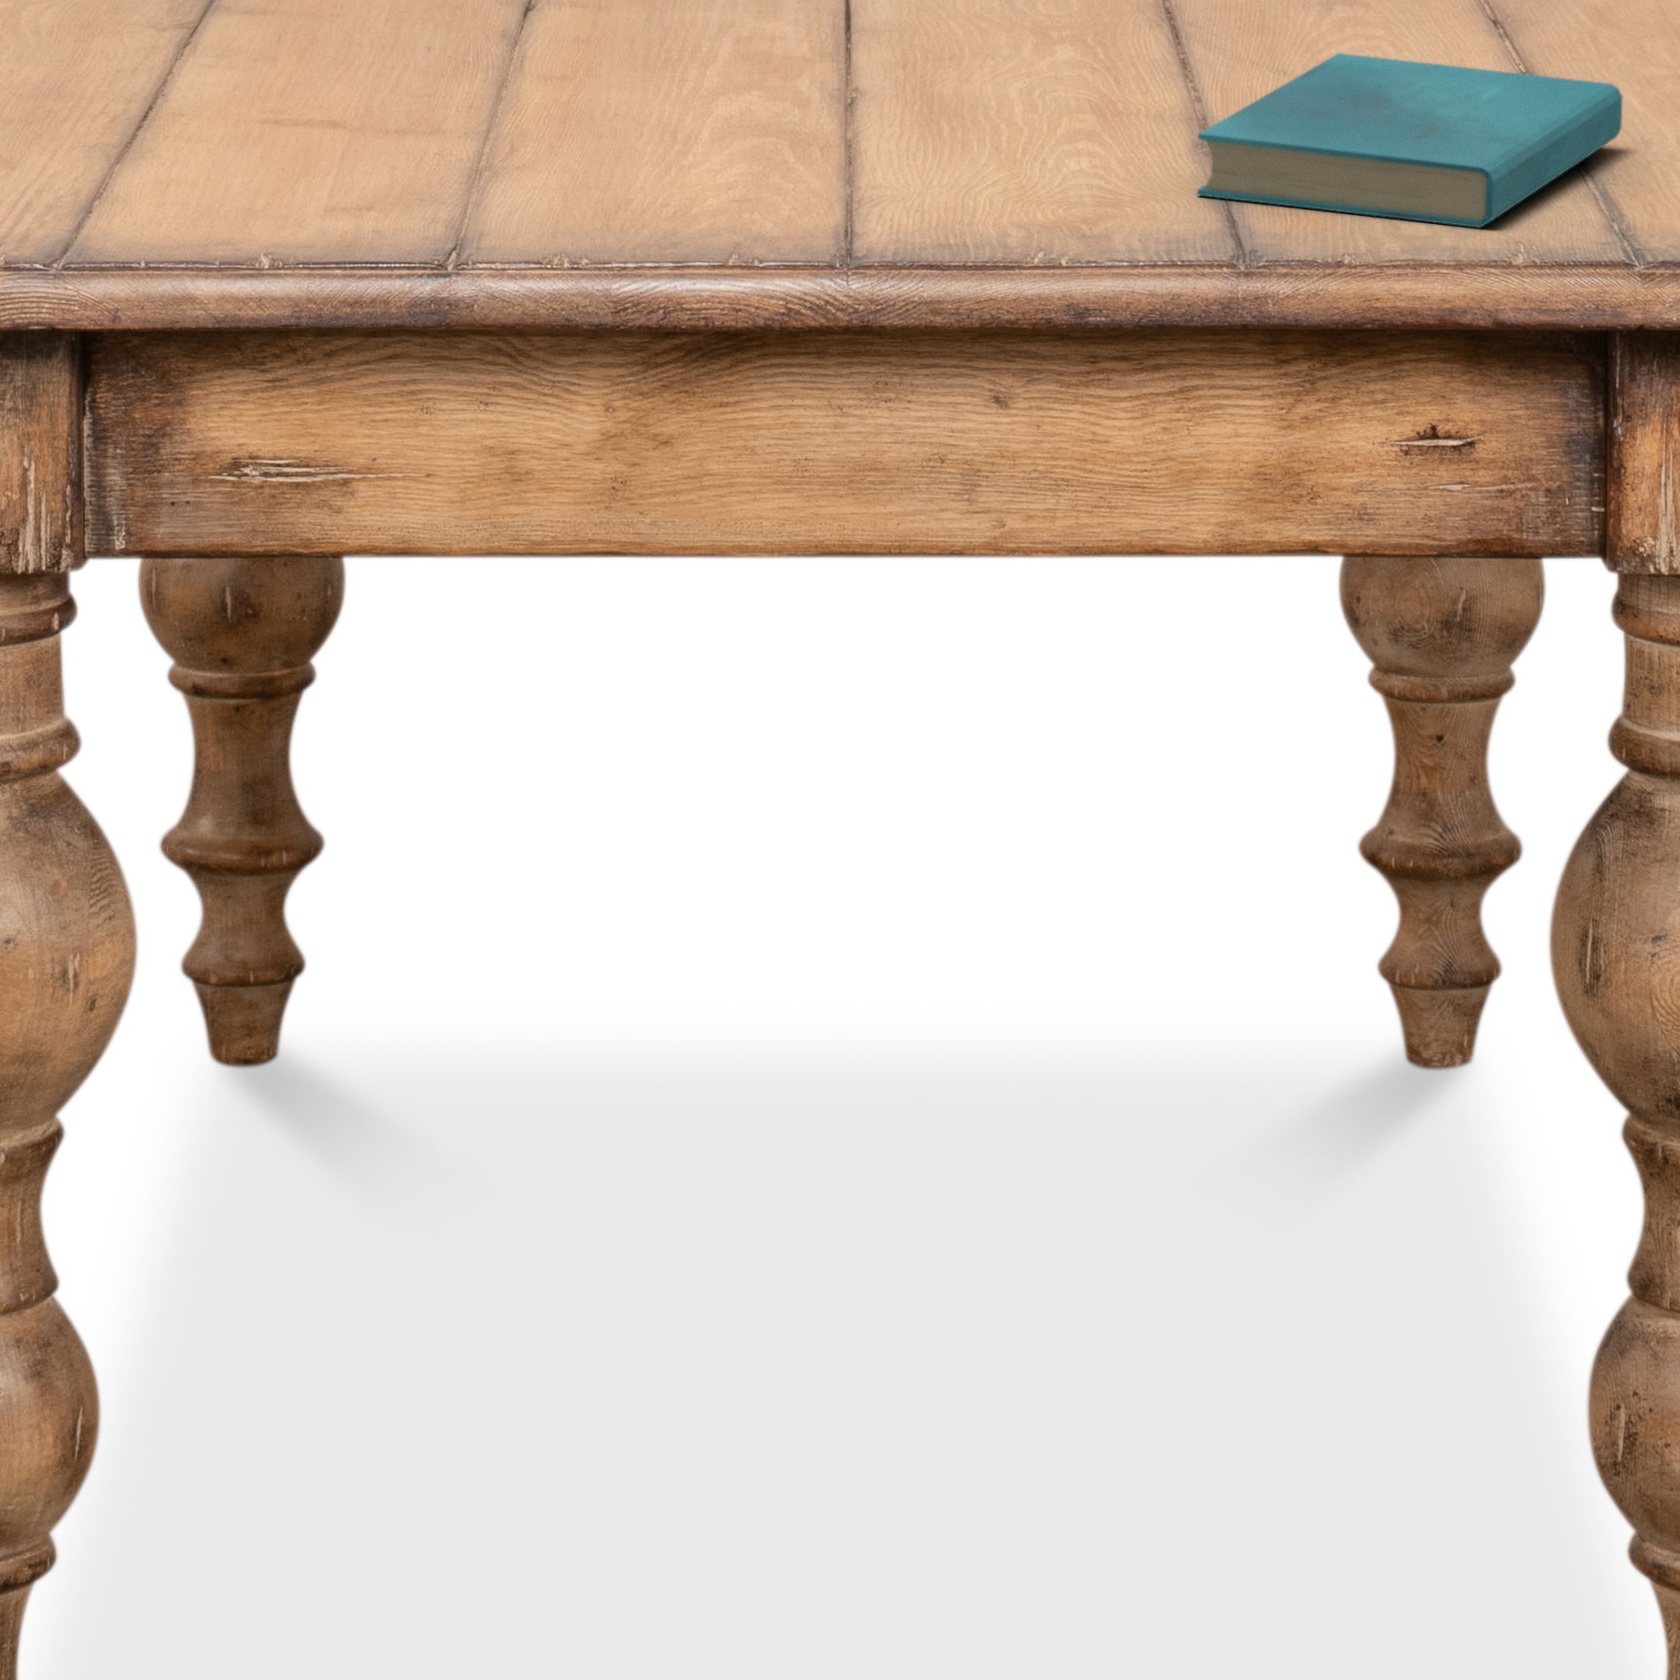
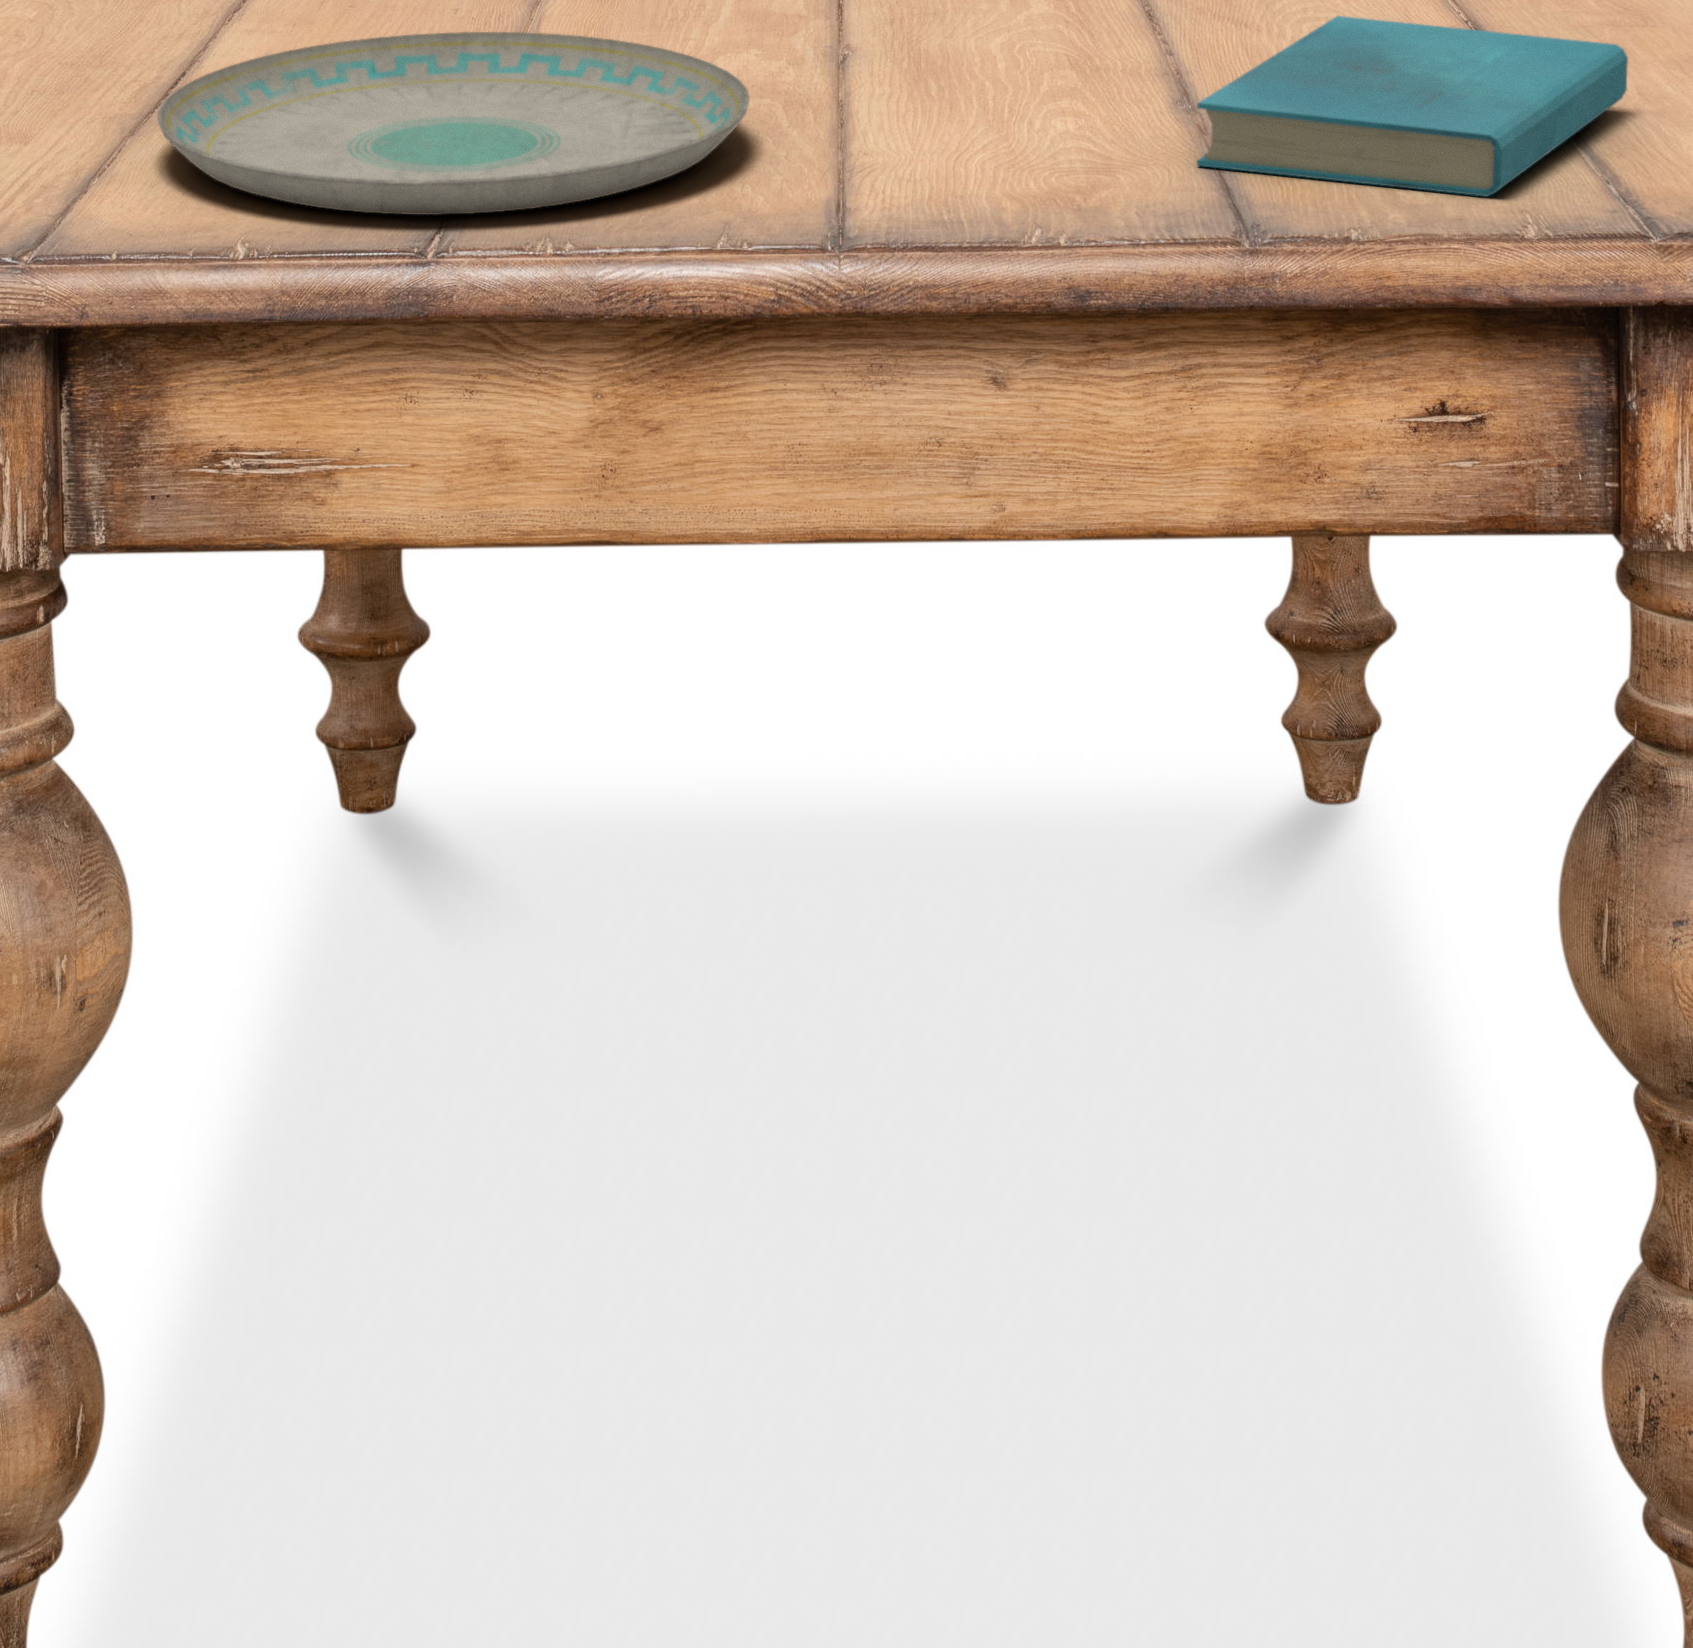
plate: none [179,59,760,231] -> present [157,32,750,215]

